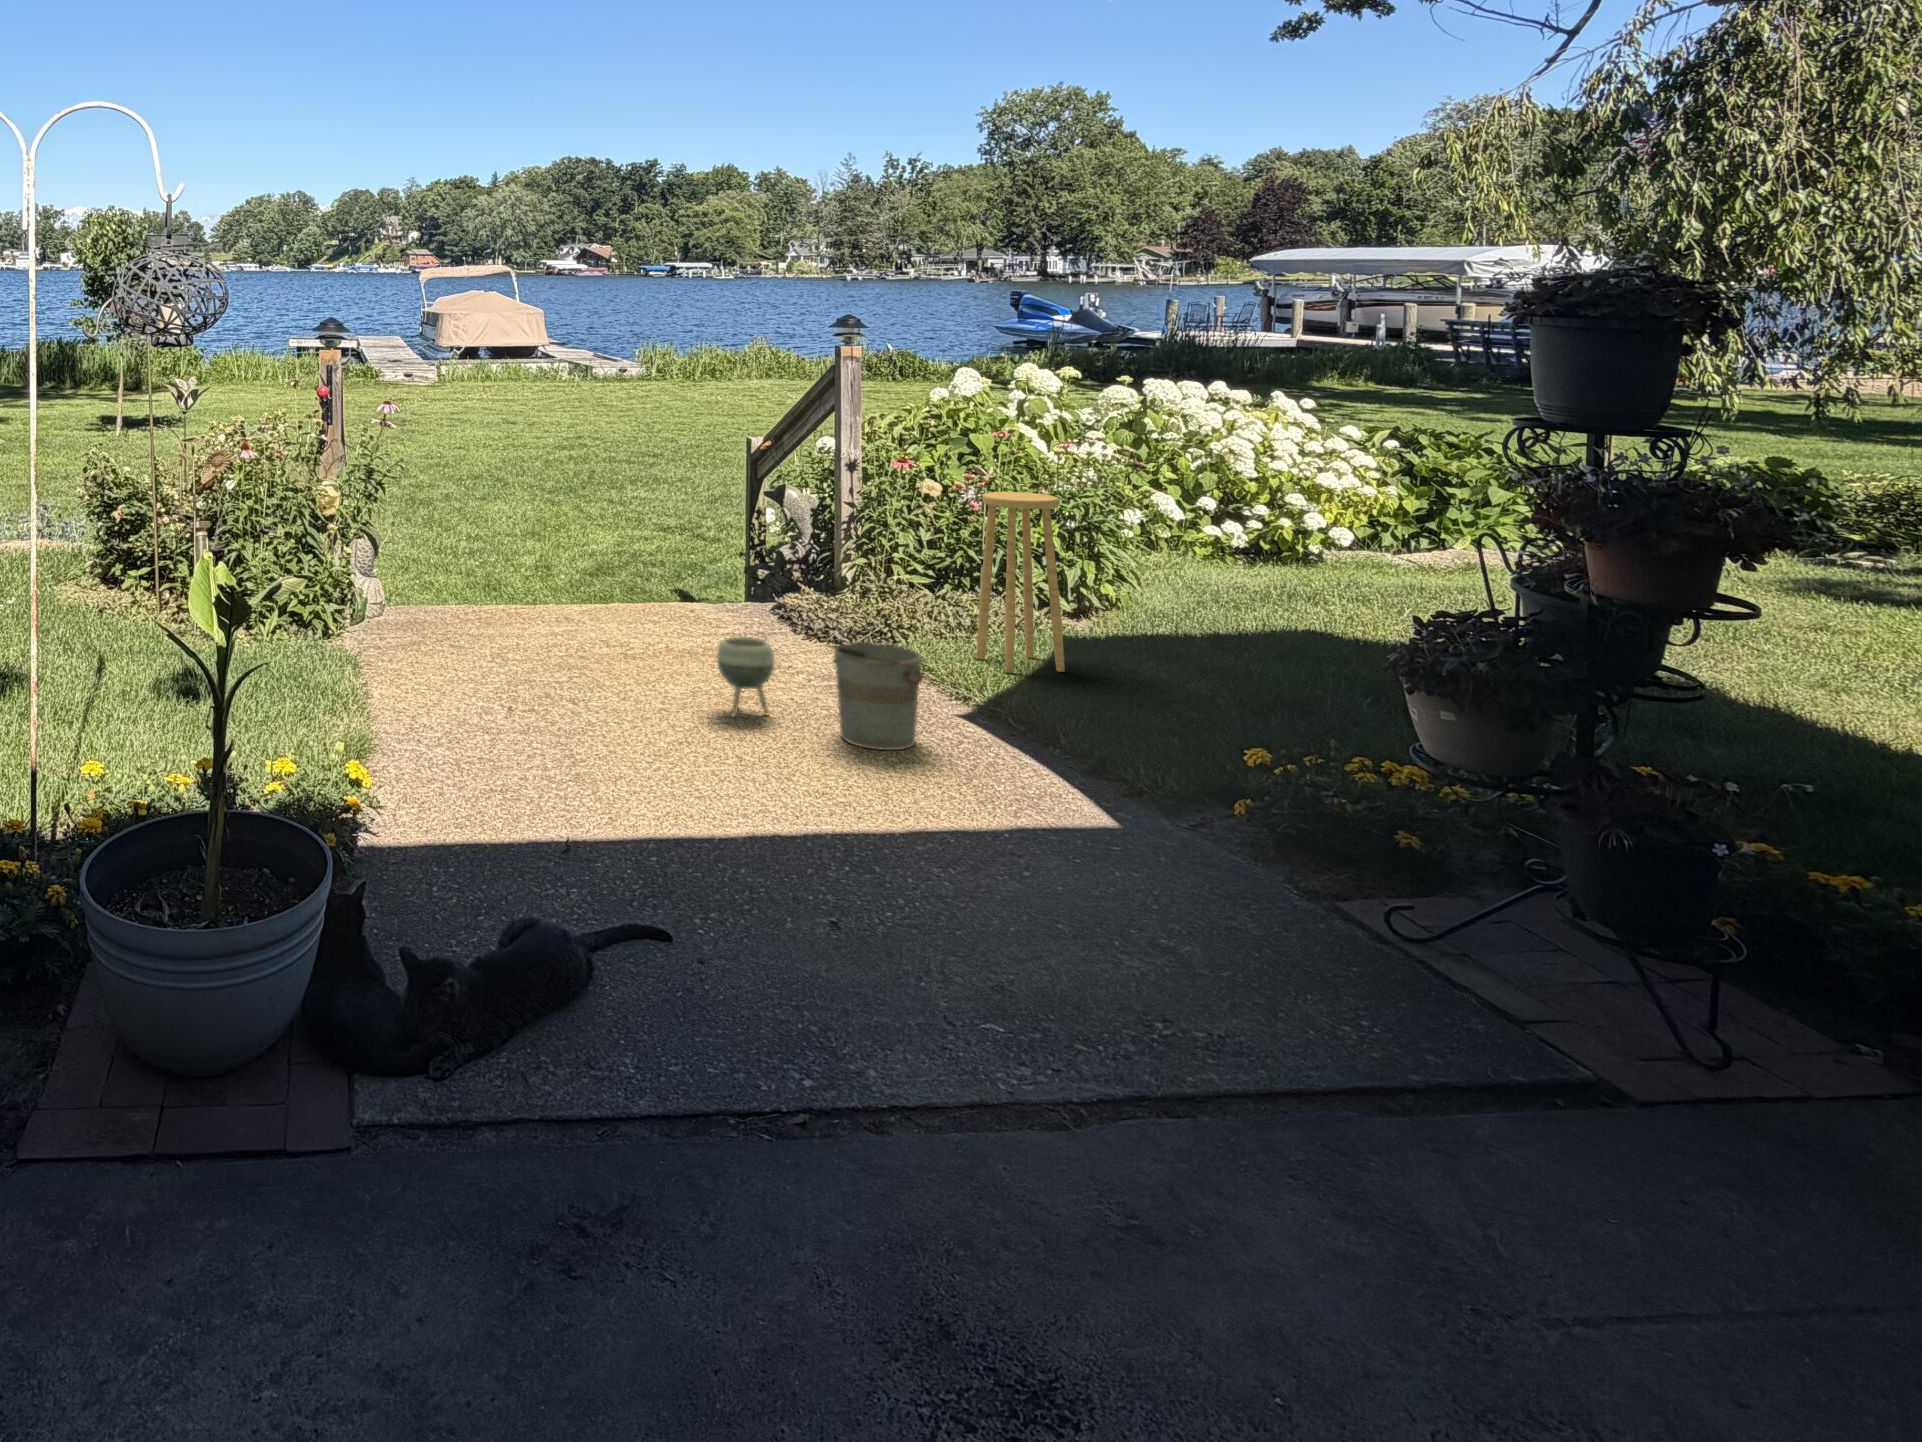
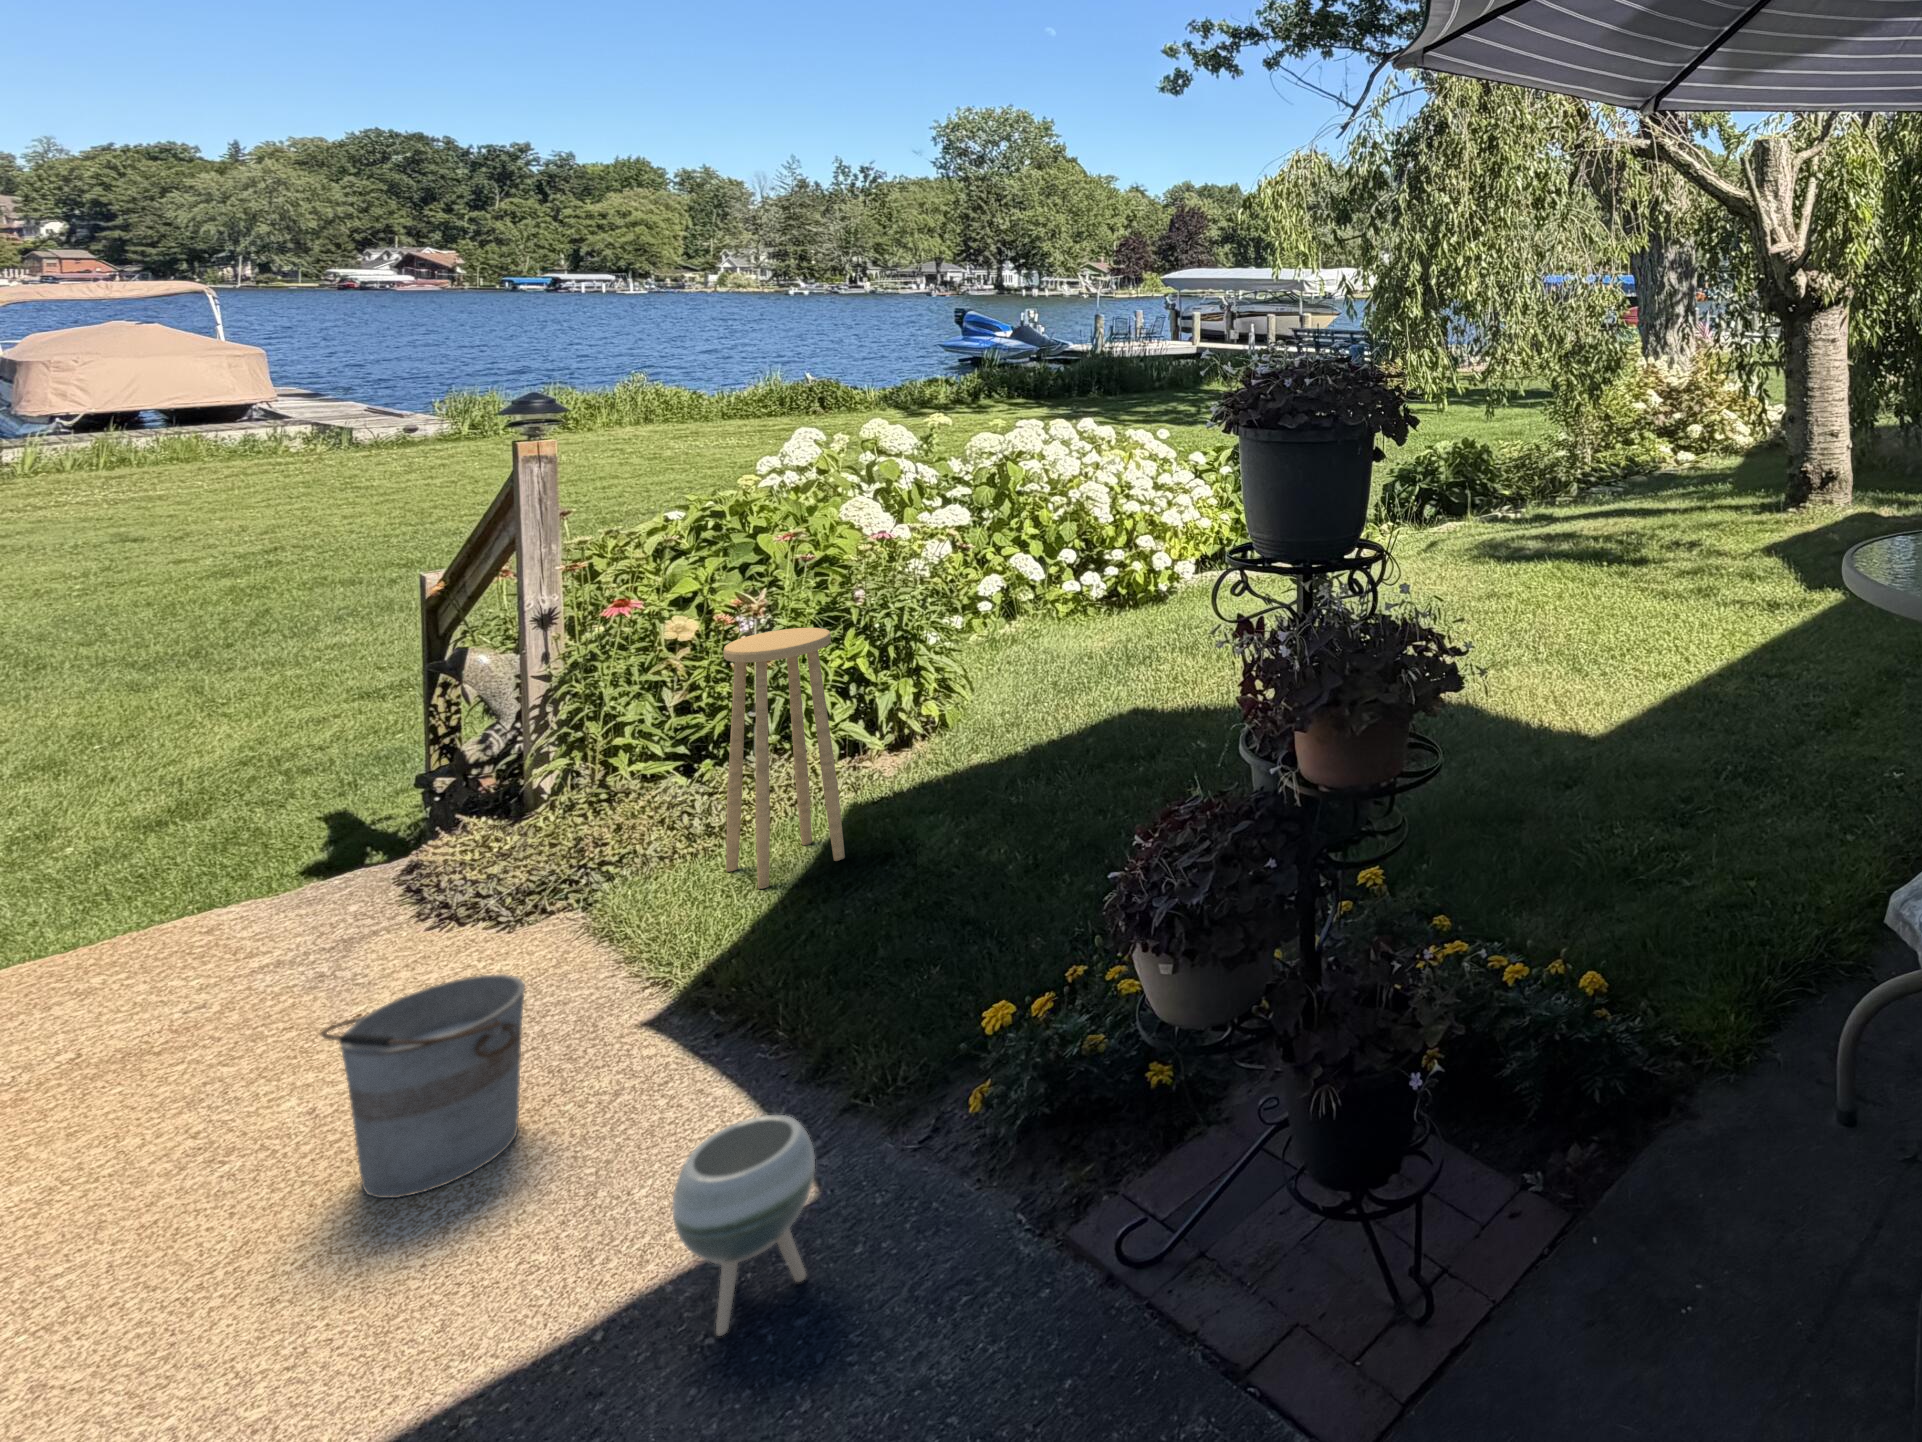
planter: present [717,637,775,717] -> present [673,1115,815,1336]

